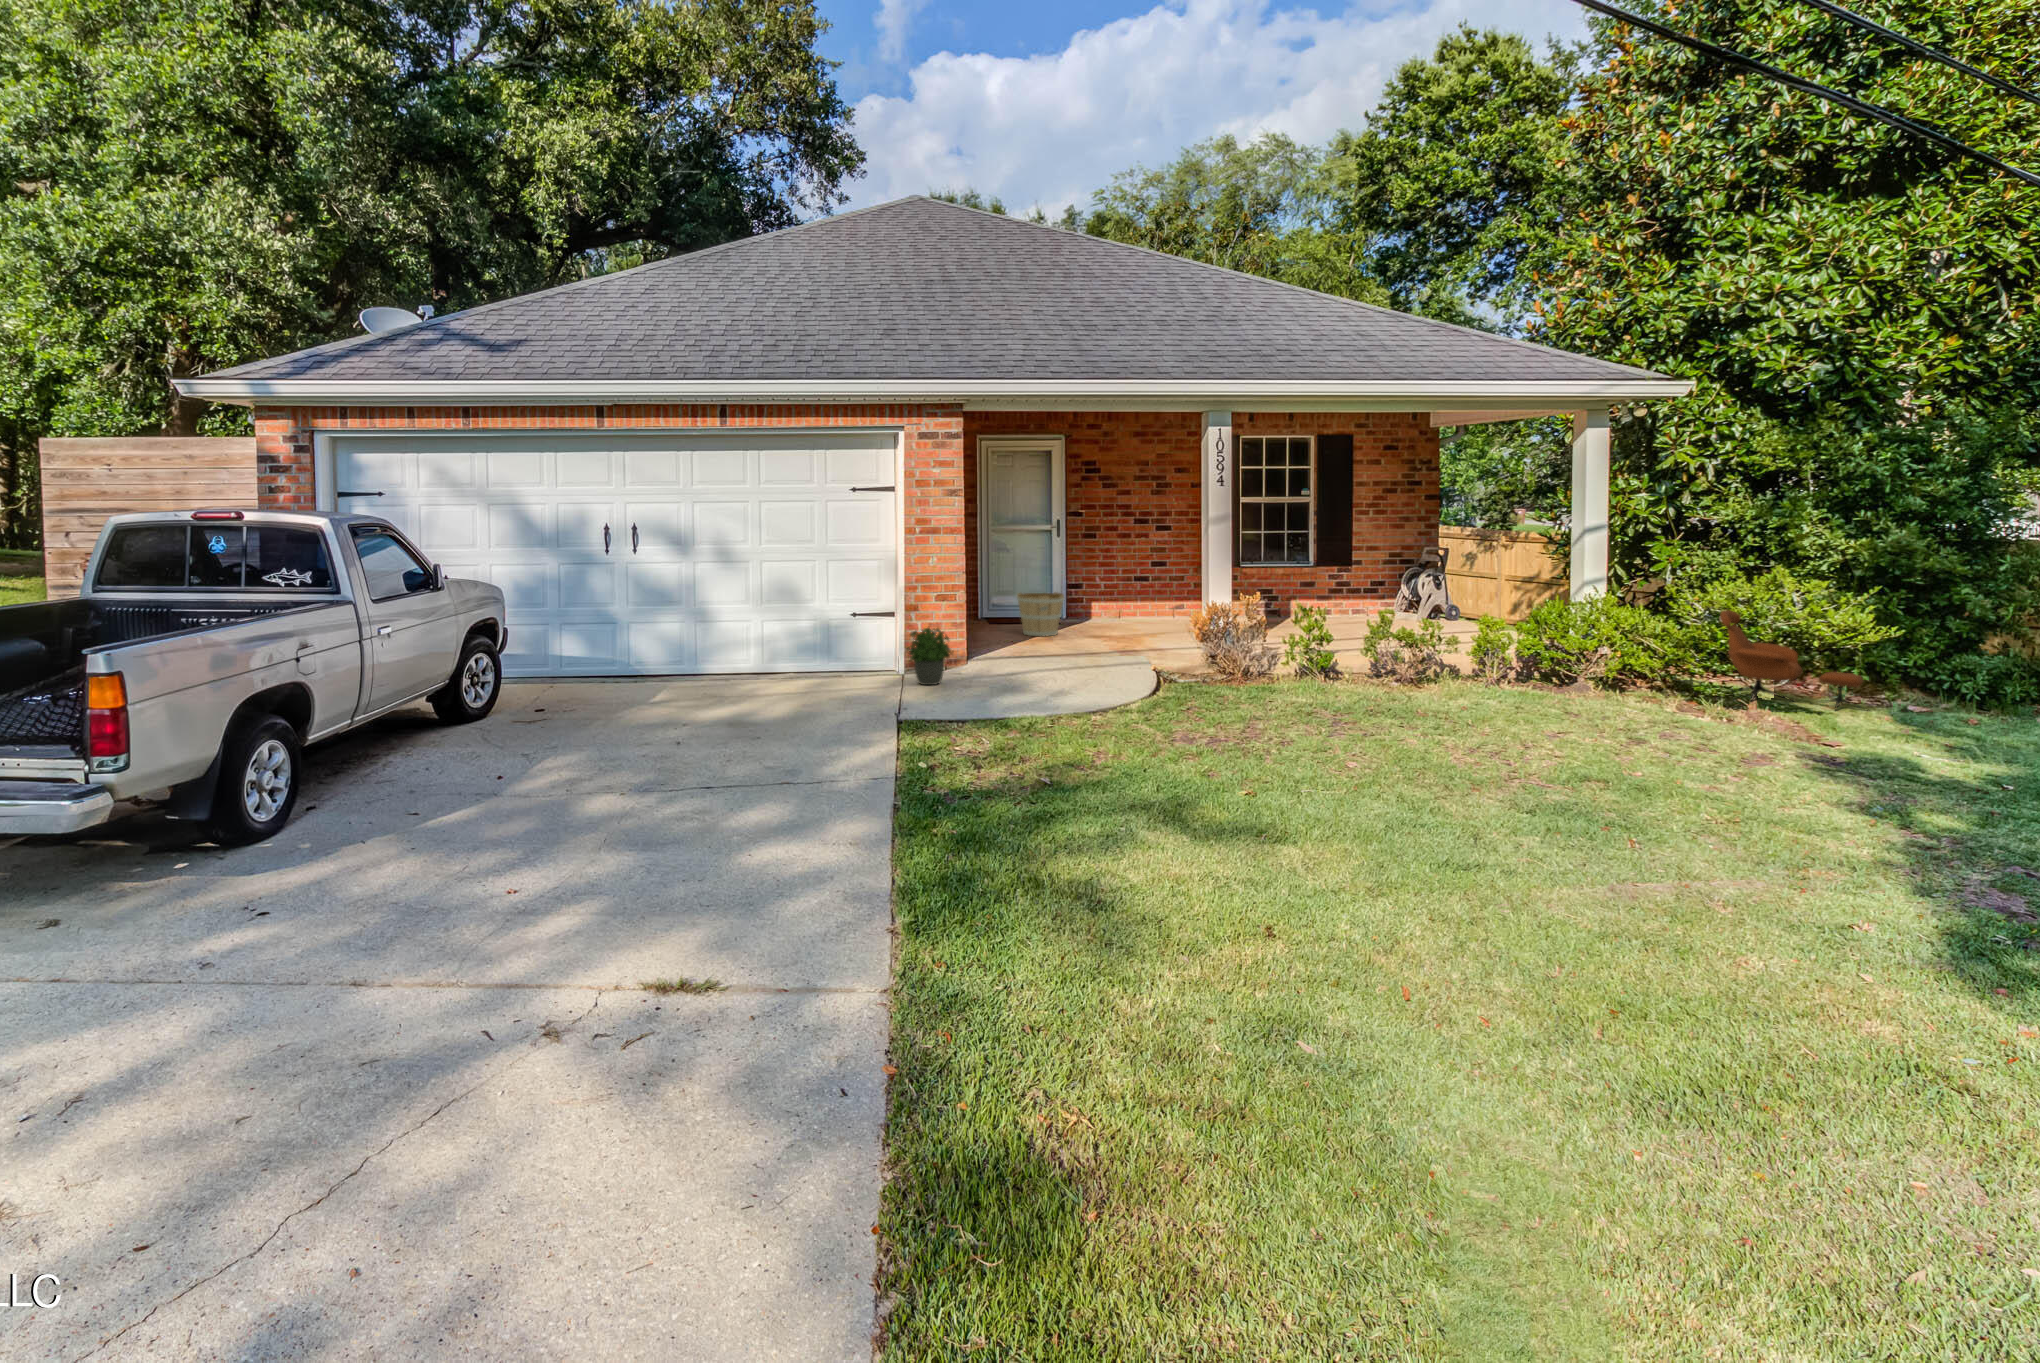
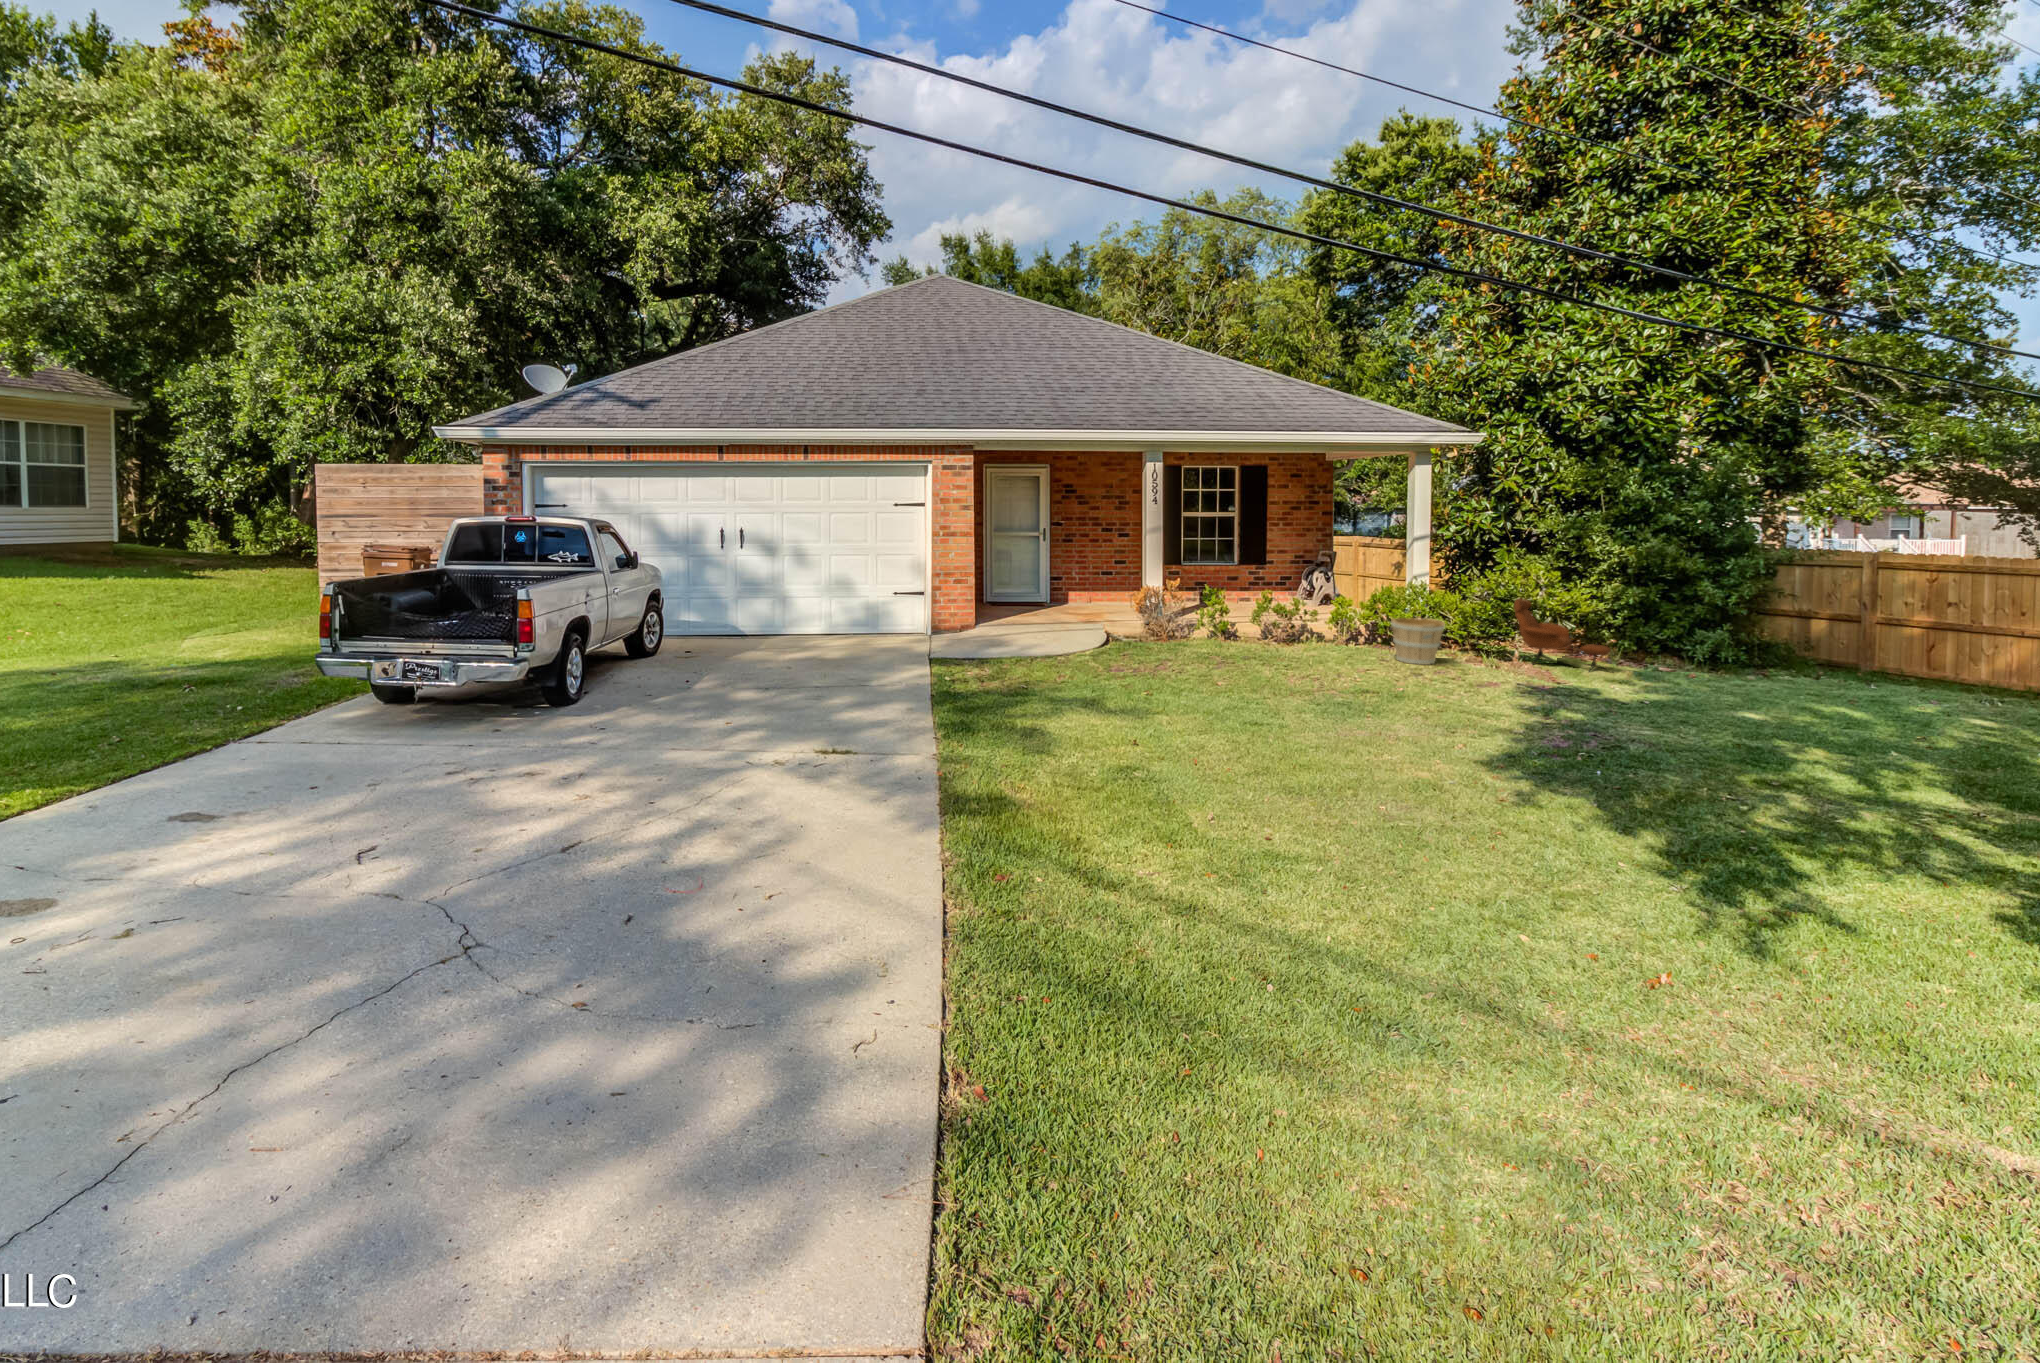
wooden bucket: present [1017,592,1065,636] -> present [1391,618,1445,665]
potted plant: present [907,628,953,685] -> none [930,604,965,645]

